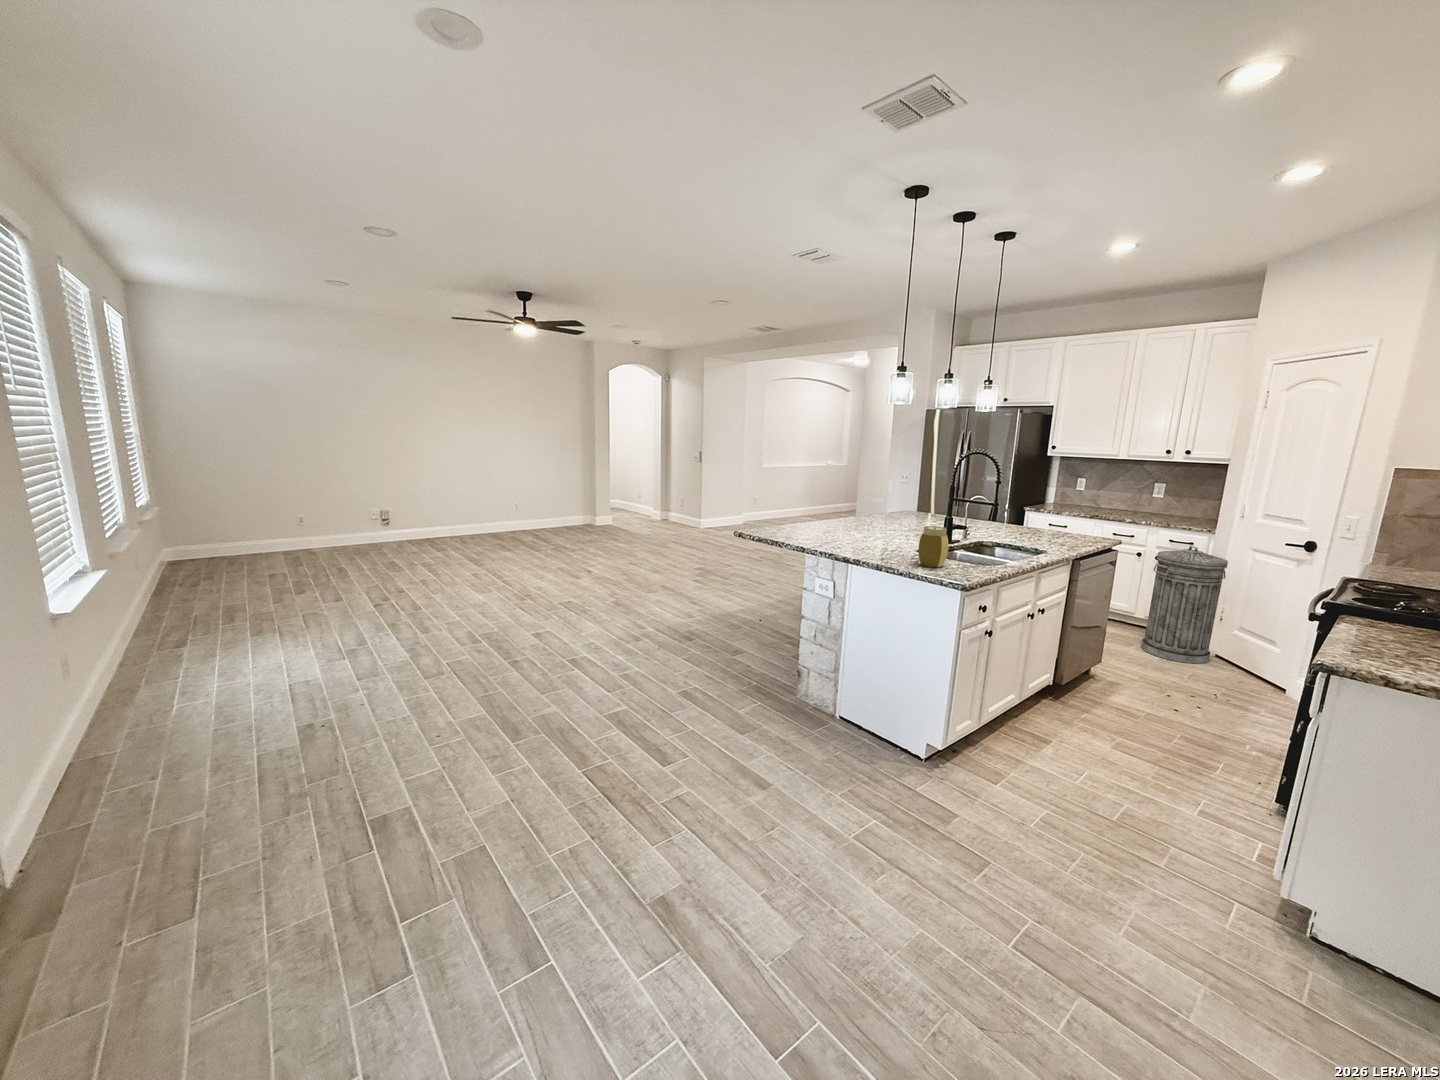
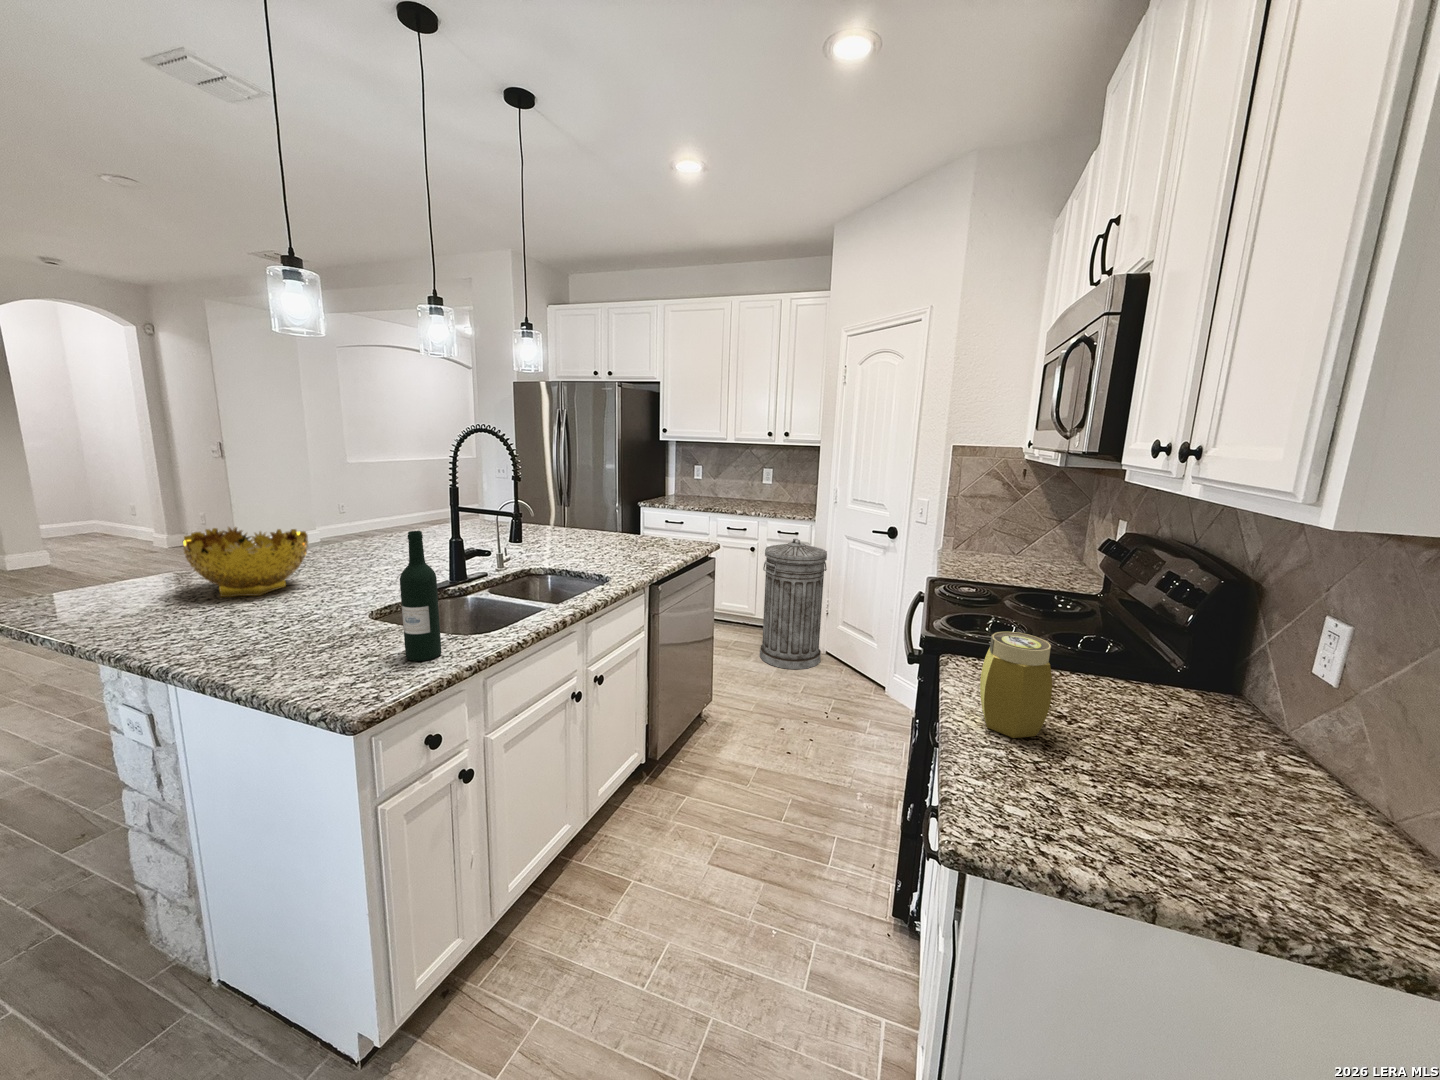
decorative bowl: none [823,501,875,537] -> present [183,527,308,597]
wine bottle: none [965,505,987,570] -> present [400,531,441,661]
jar: present [918,526,948,567] -> present [980,632,1052,738]

